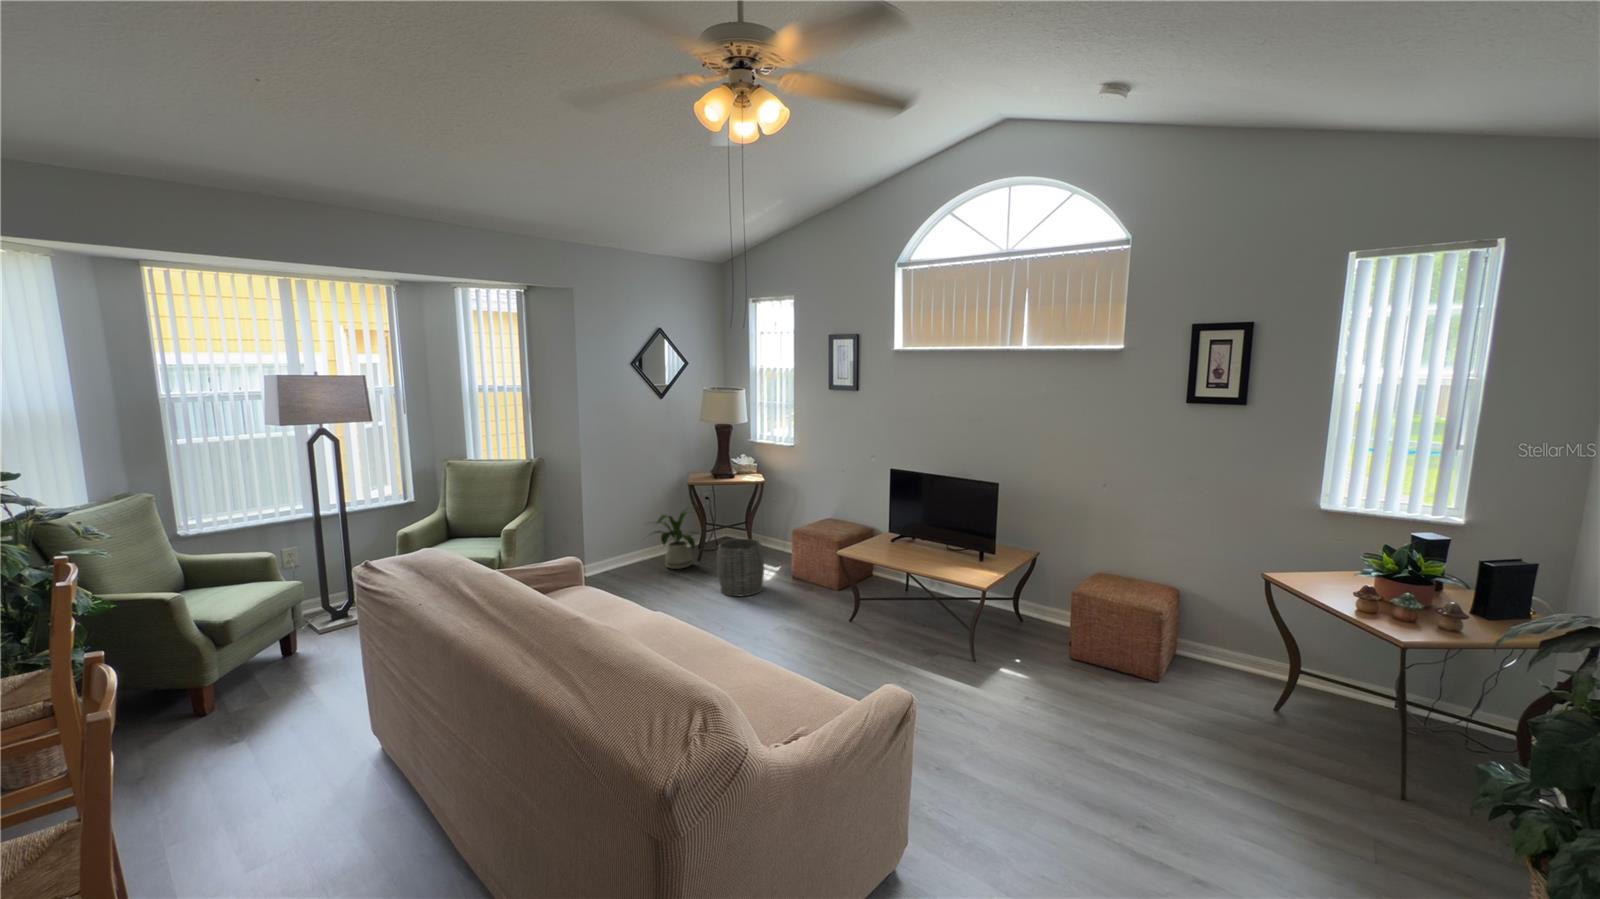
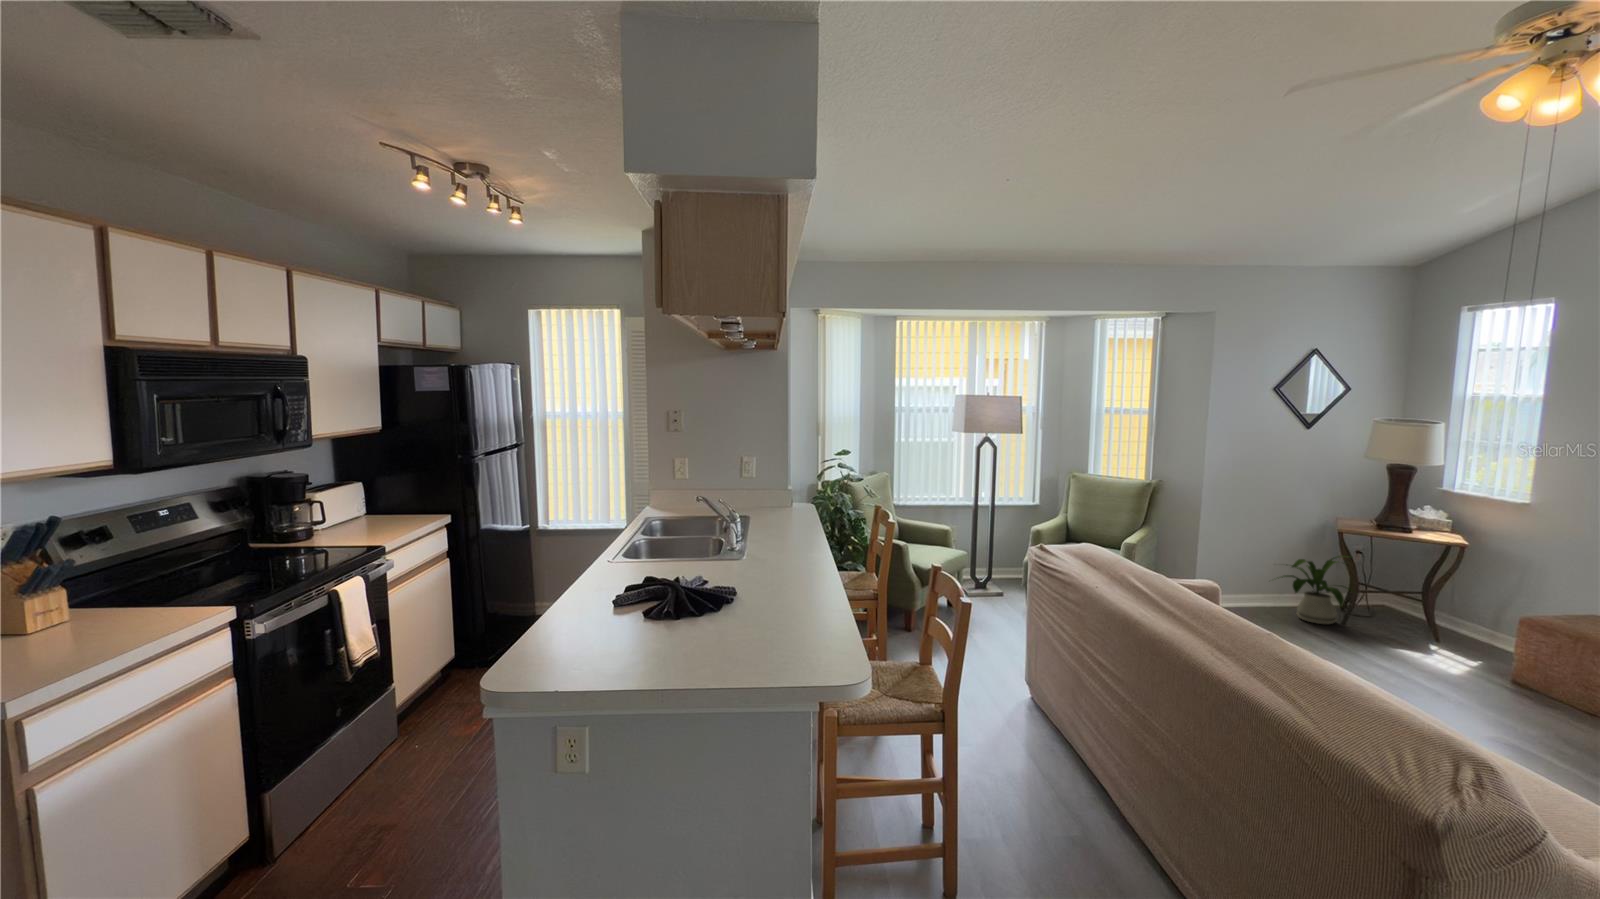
woven basket: present [717,539,764,597] -> none [1384,606,1467,682]

